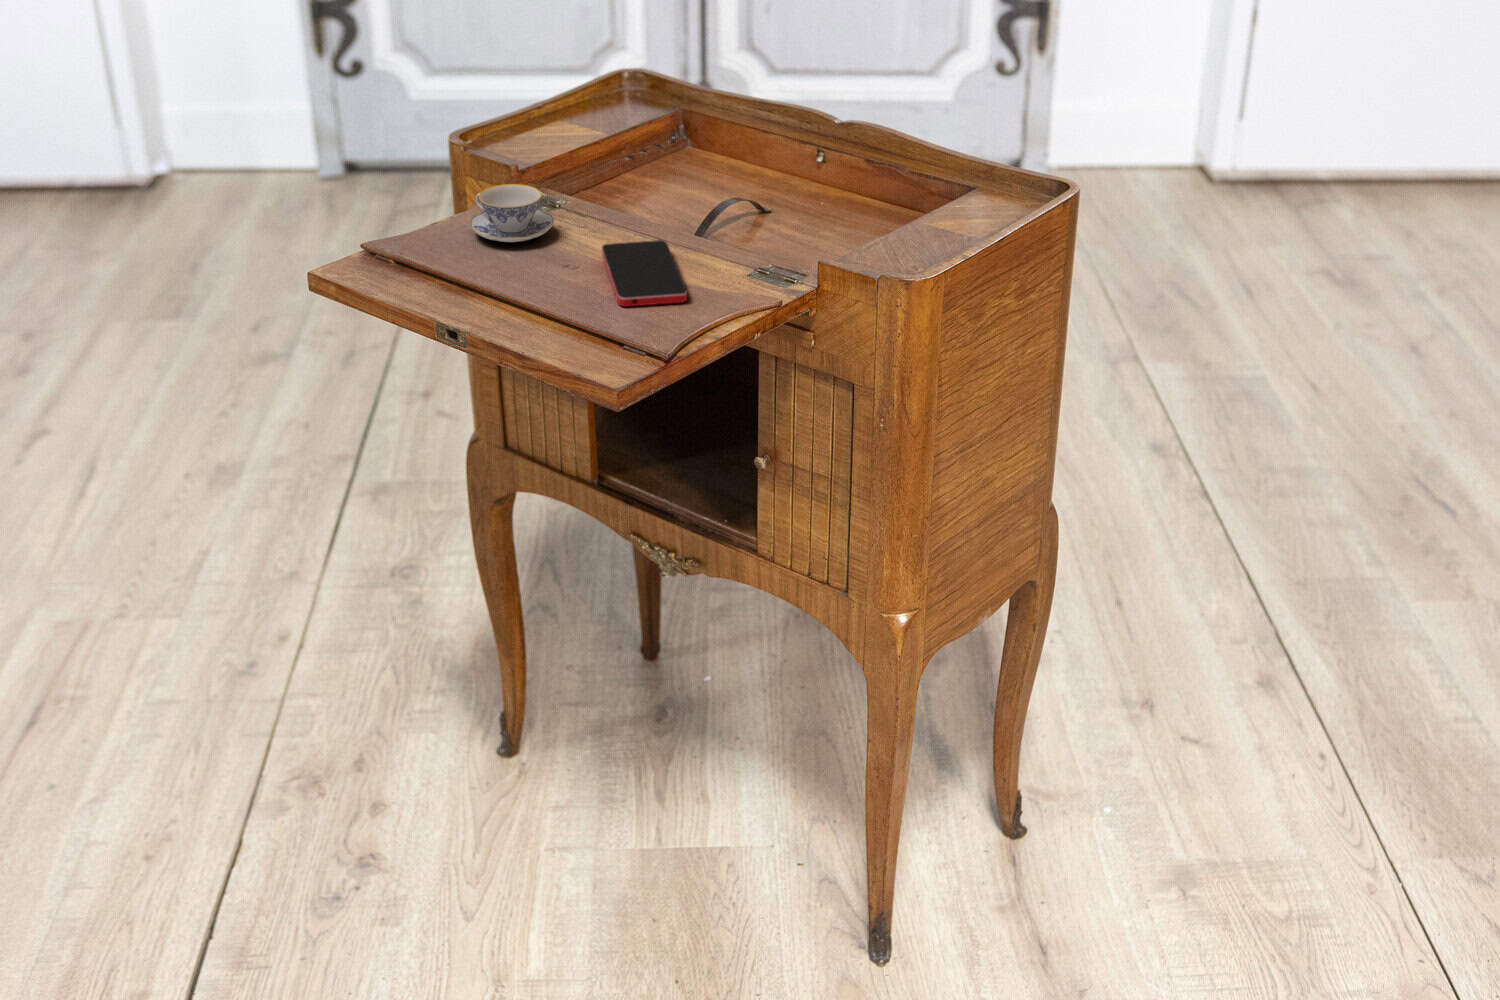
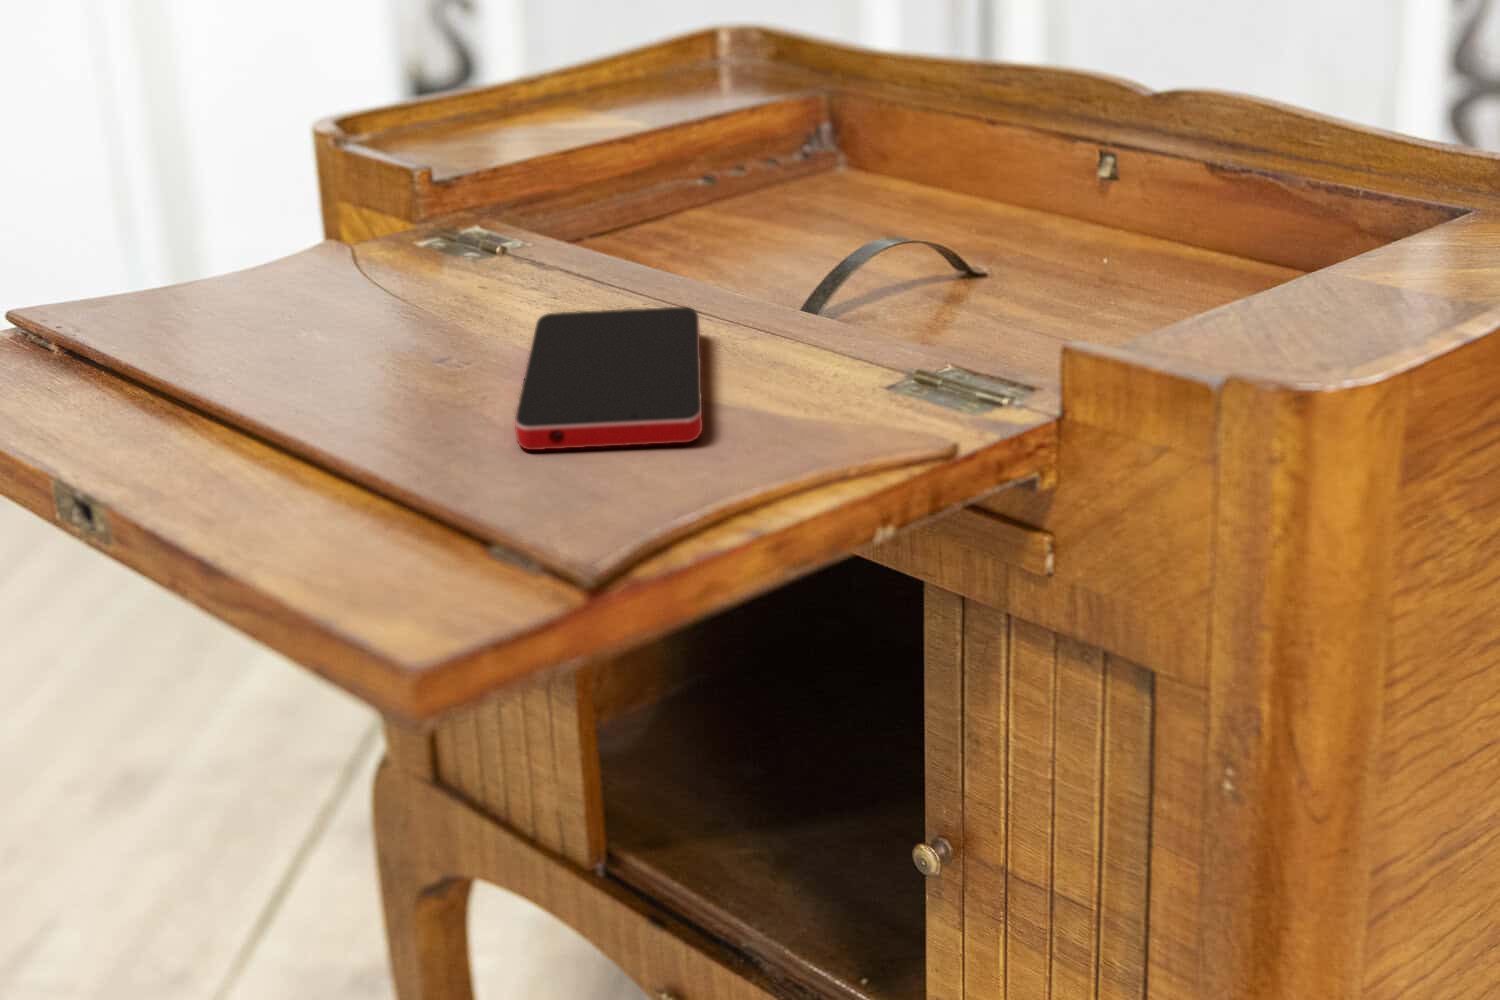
teacup: present [470,184,554,242] -> none [262,190,459,312]

